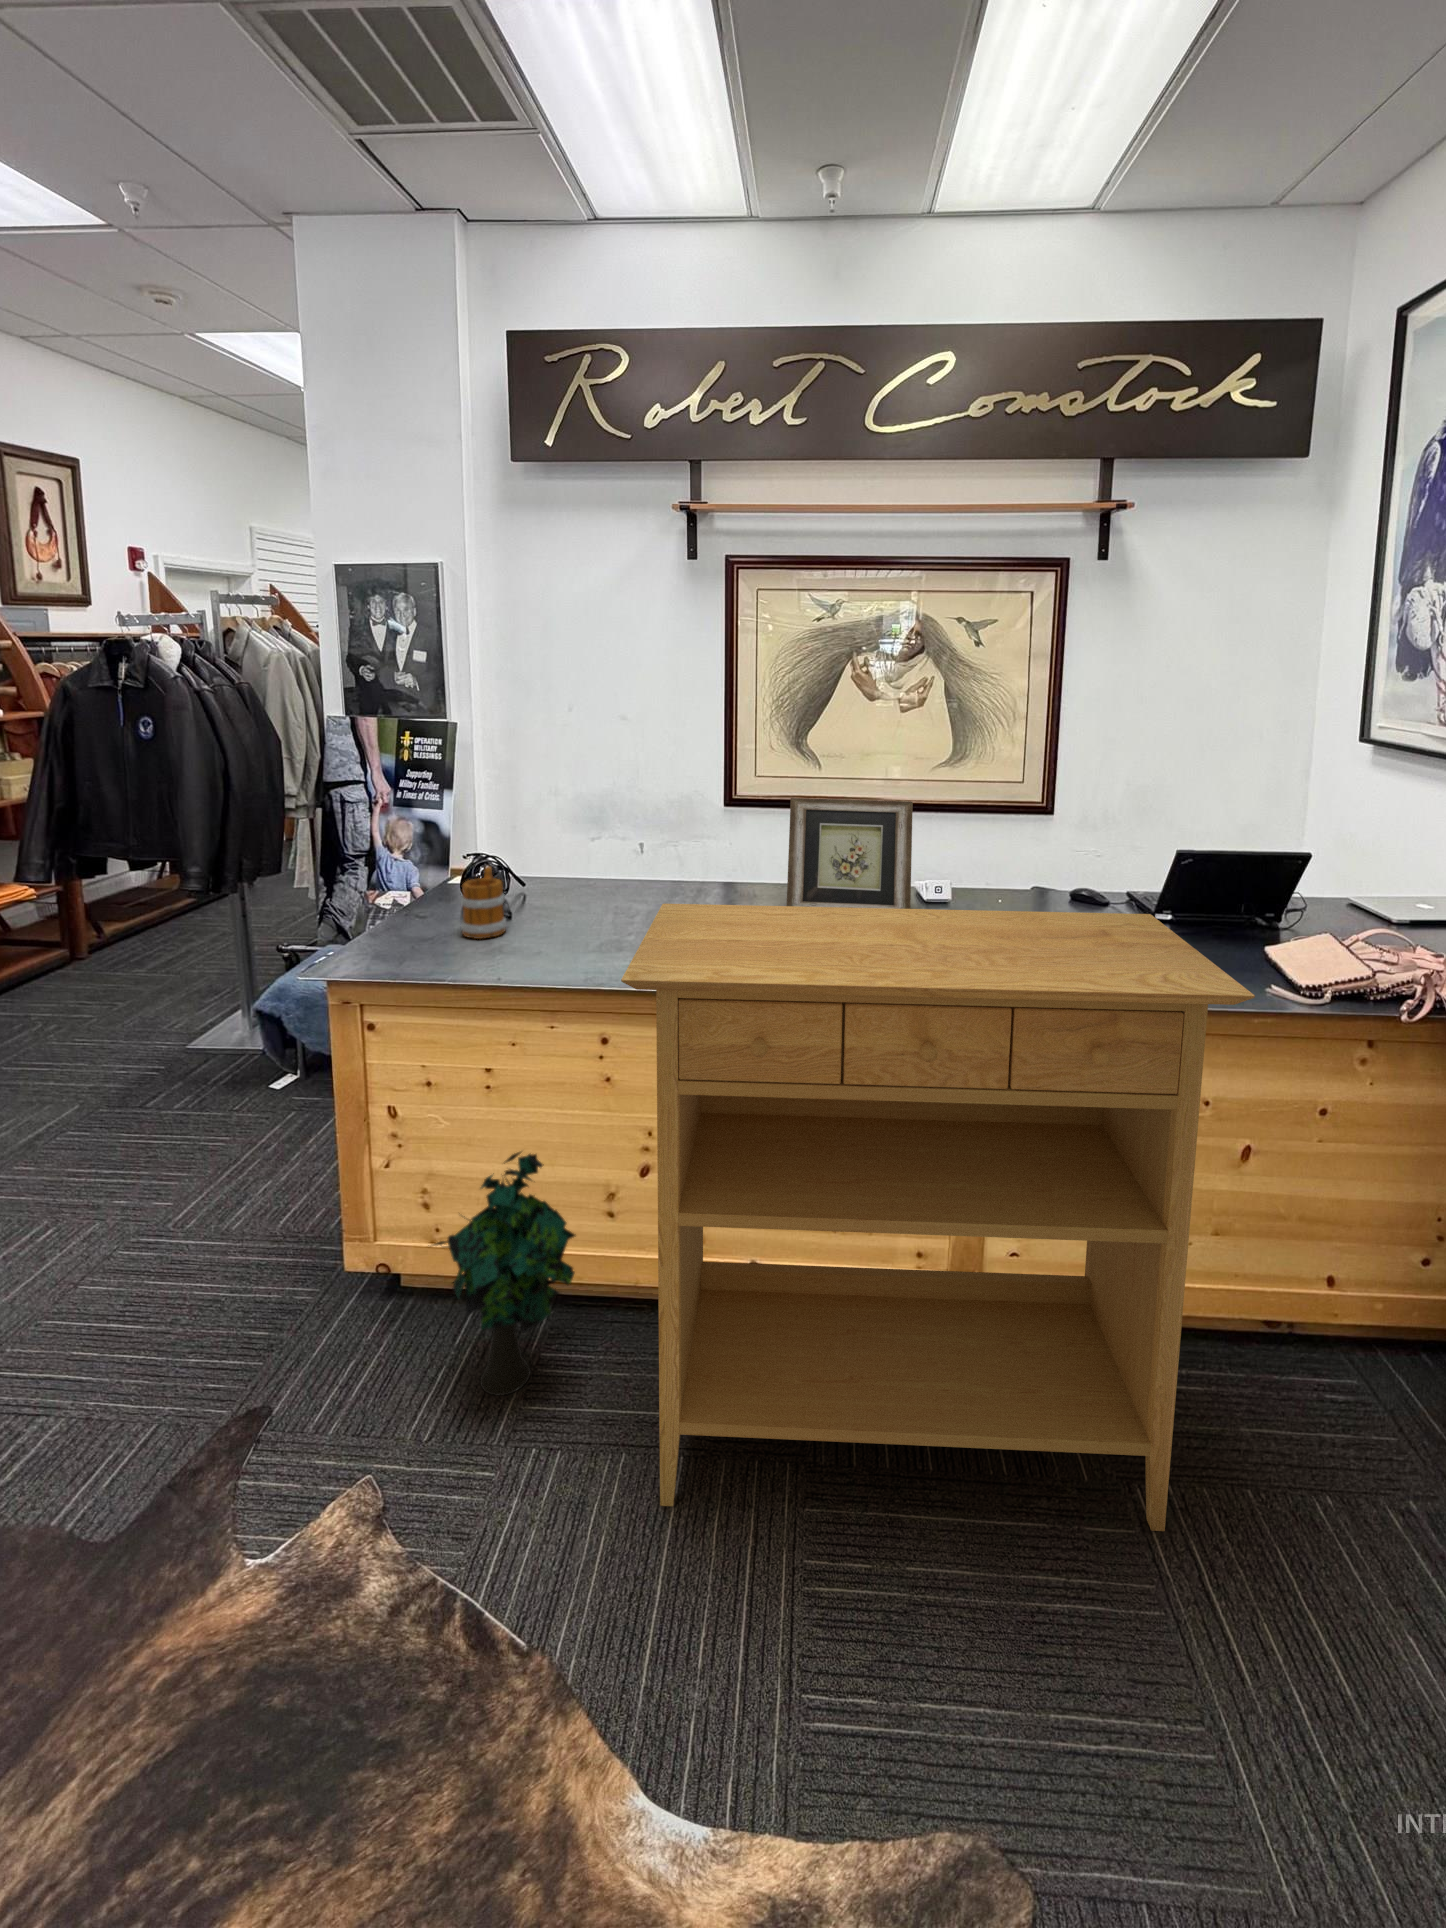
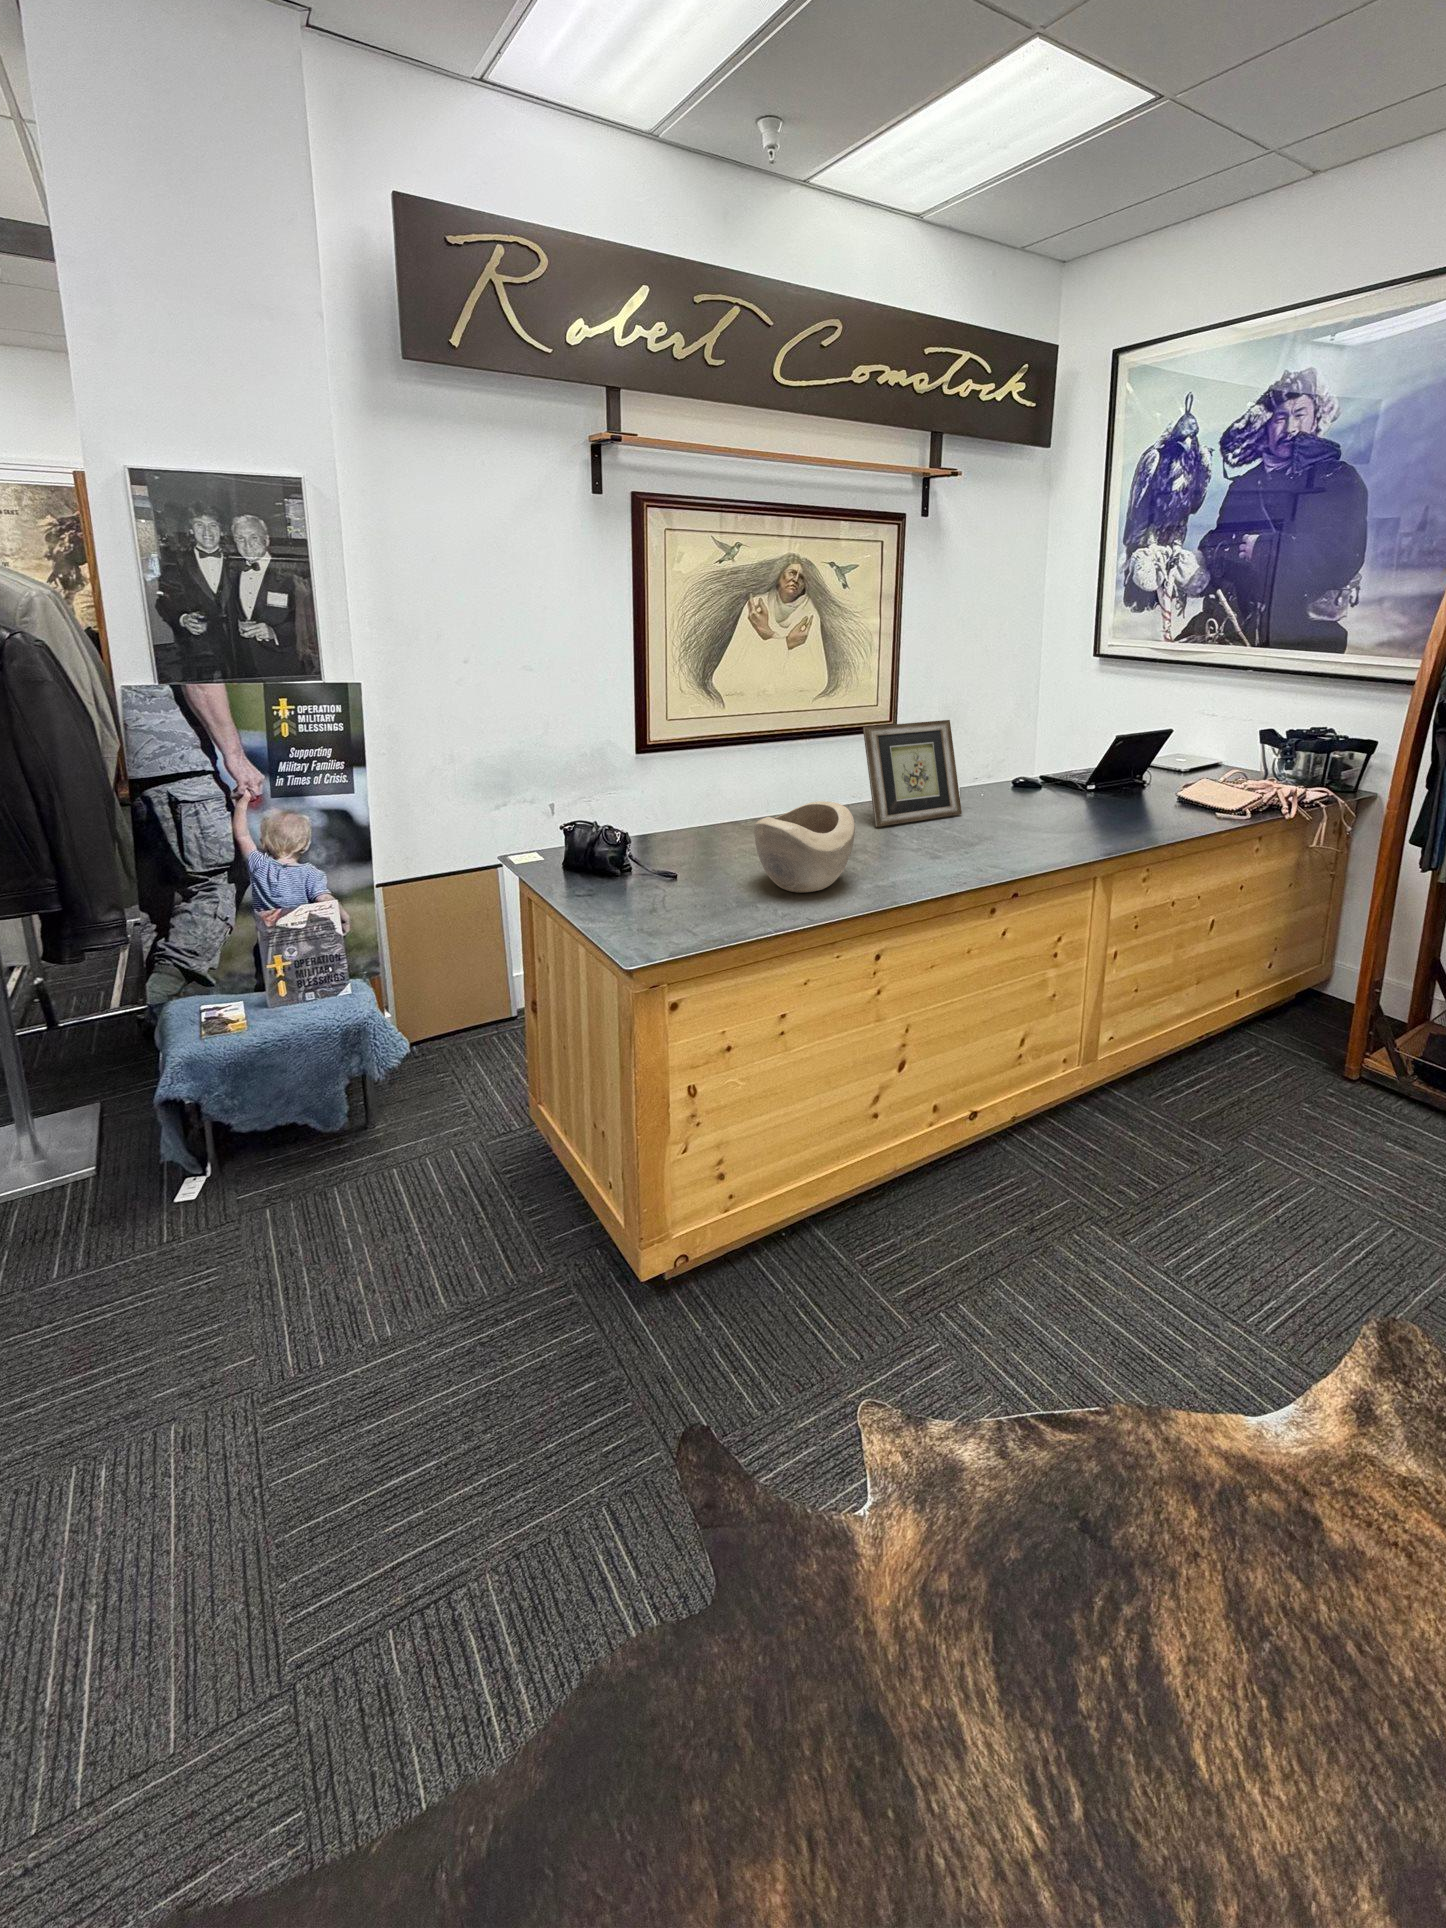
decorative bowl: none [535,865,644,955] -> present [754,801,855,893]
mug: present [461,866,506,939] -> none [652,828,705,903]
console table: present [621,904,1255,1531] -> none [941,776,1346,1288]
decorative plant: present [433,1152,575,1396] -> none [788,1069,919,1297]

